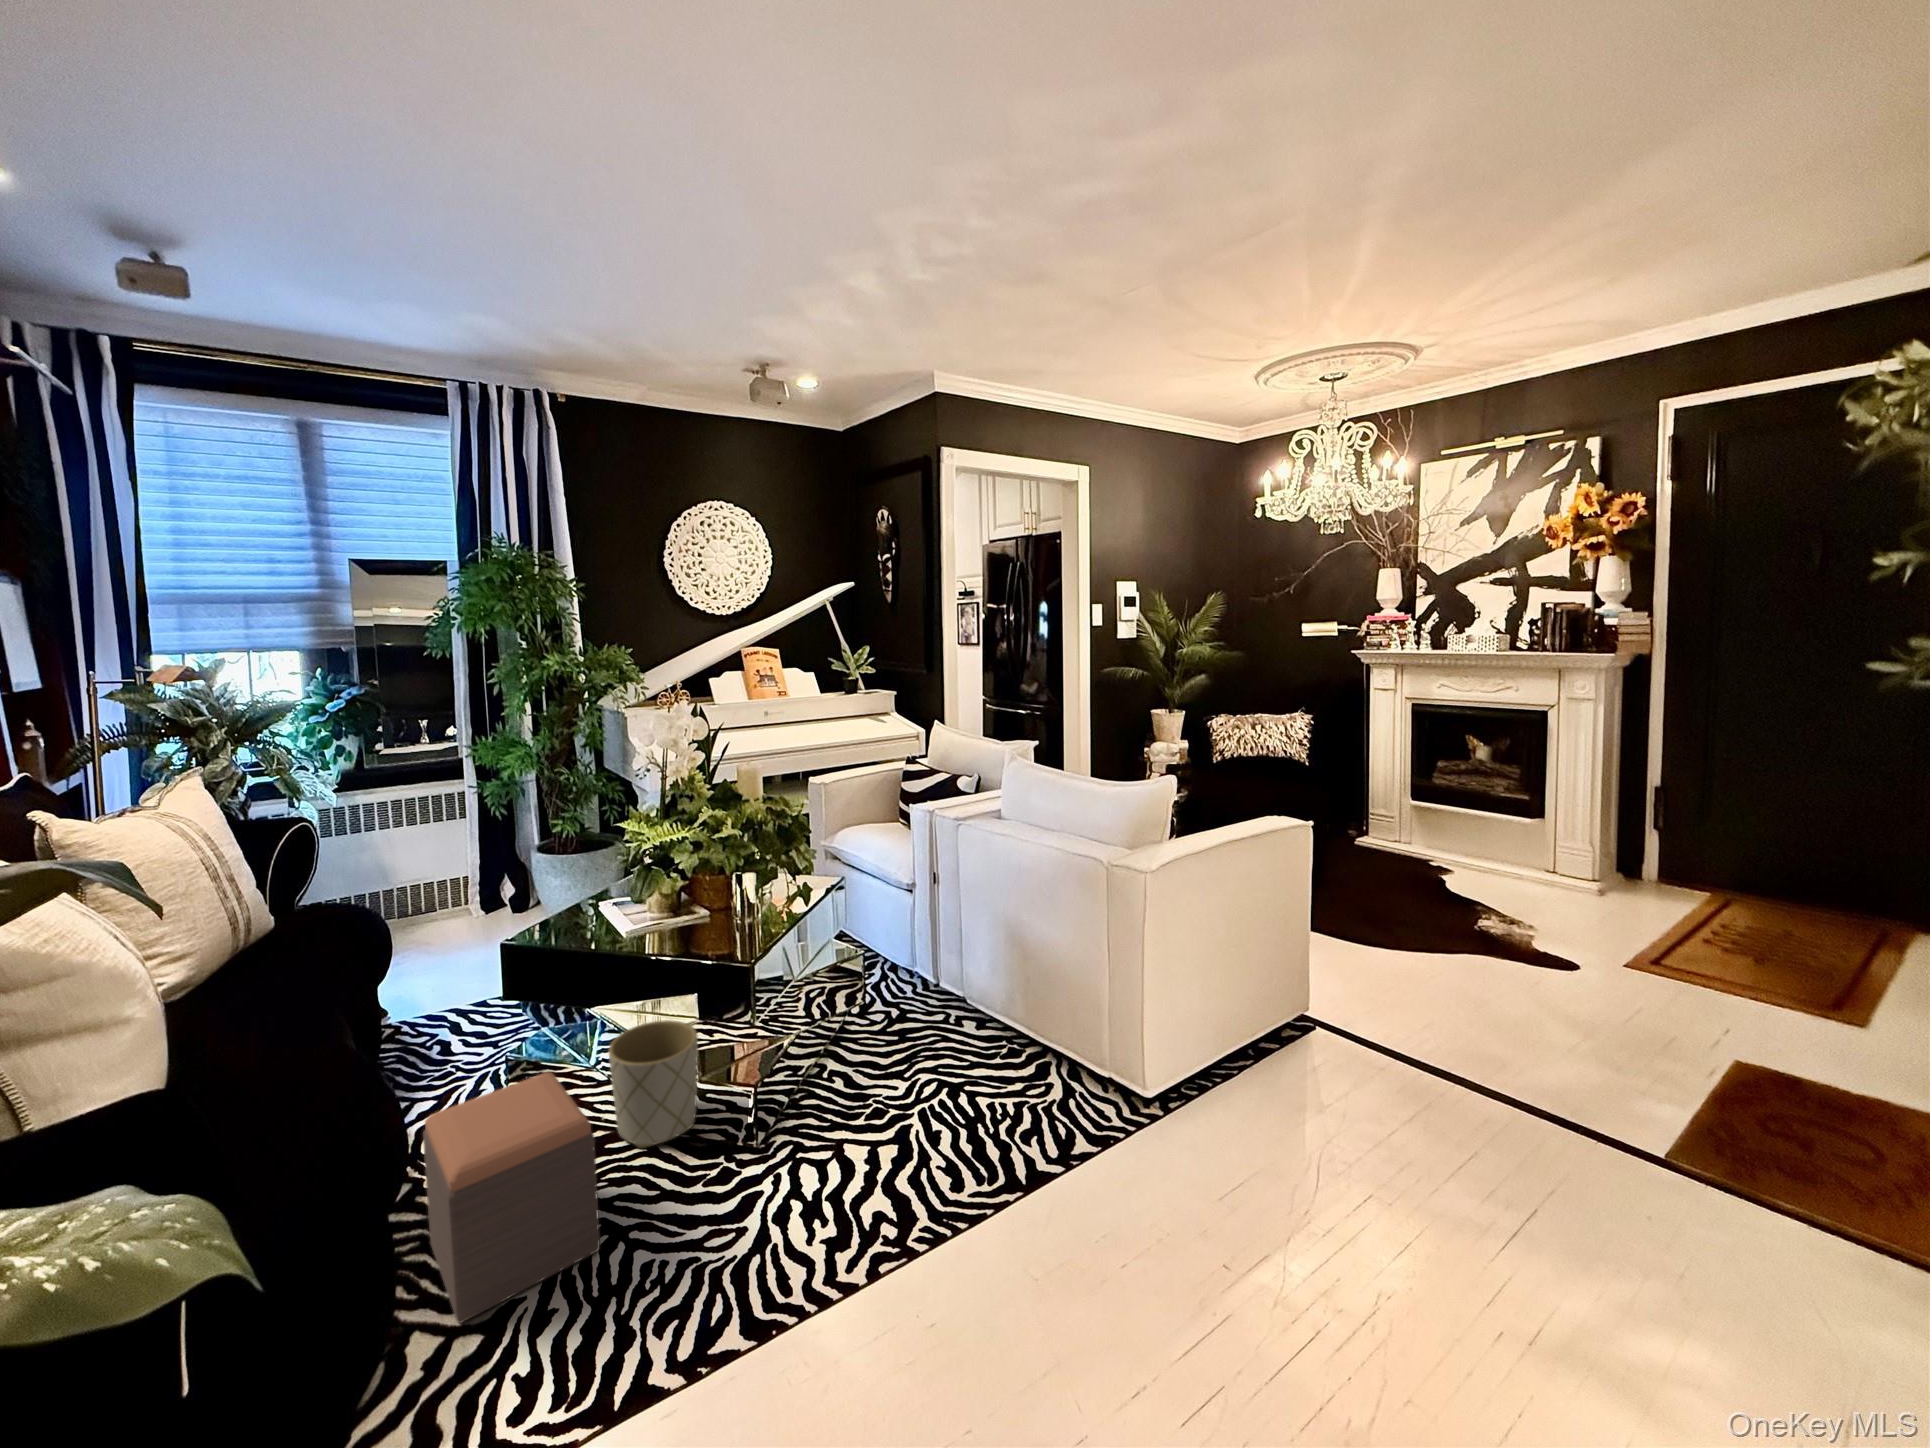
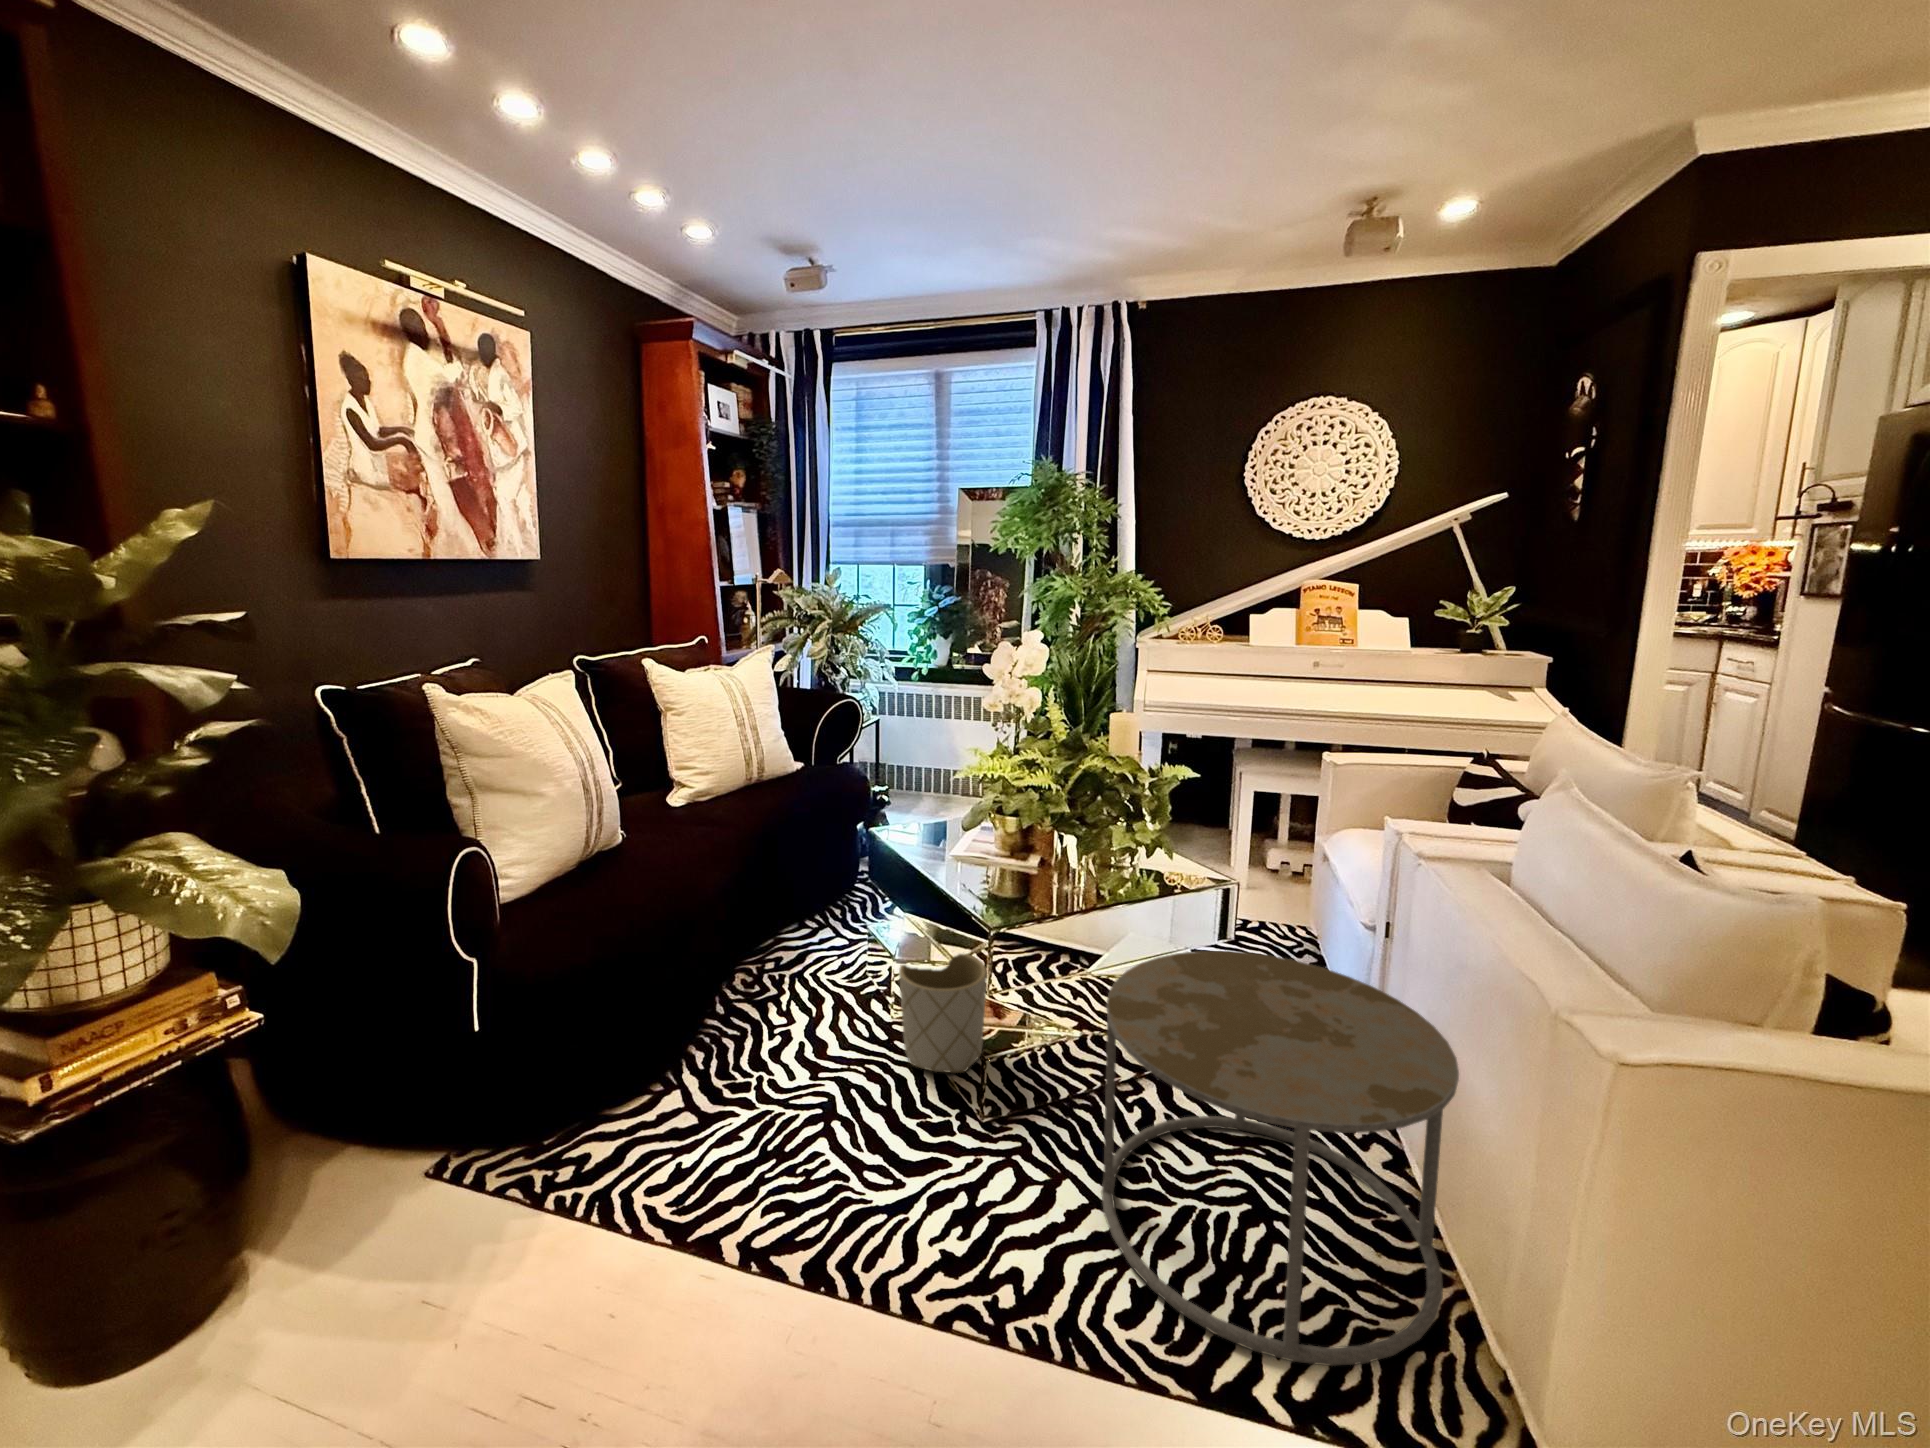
side table: none [849,914,1065,1165] -> present [1101,951,1459,1366]
footstool: present [423,1072,600,1323] -> none [689,942,836,1121]

